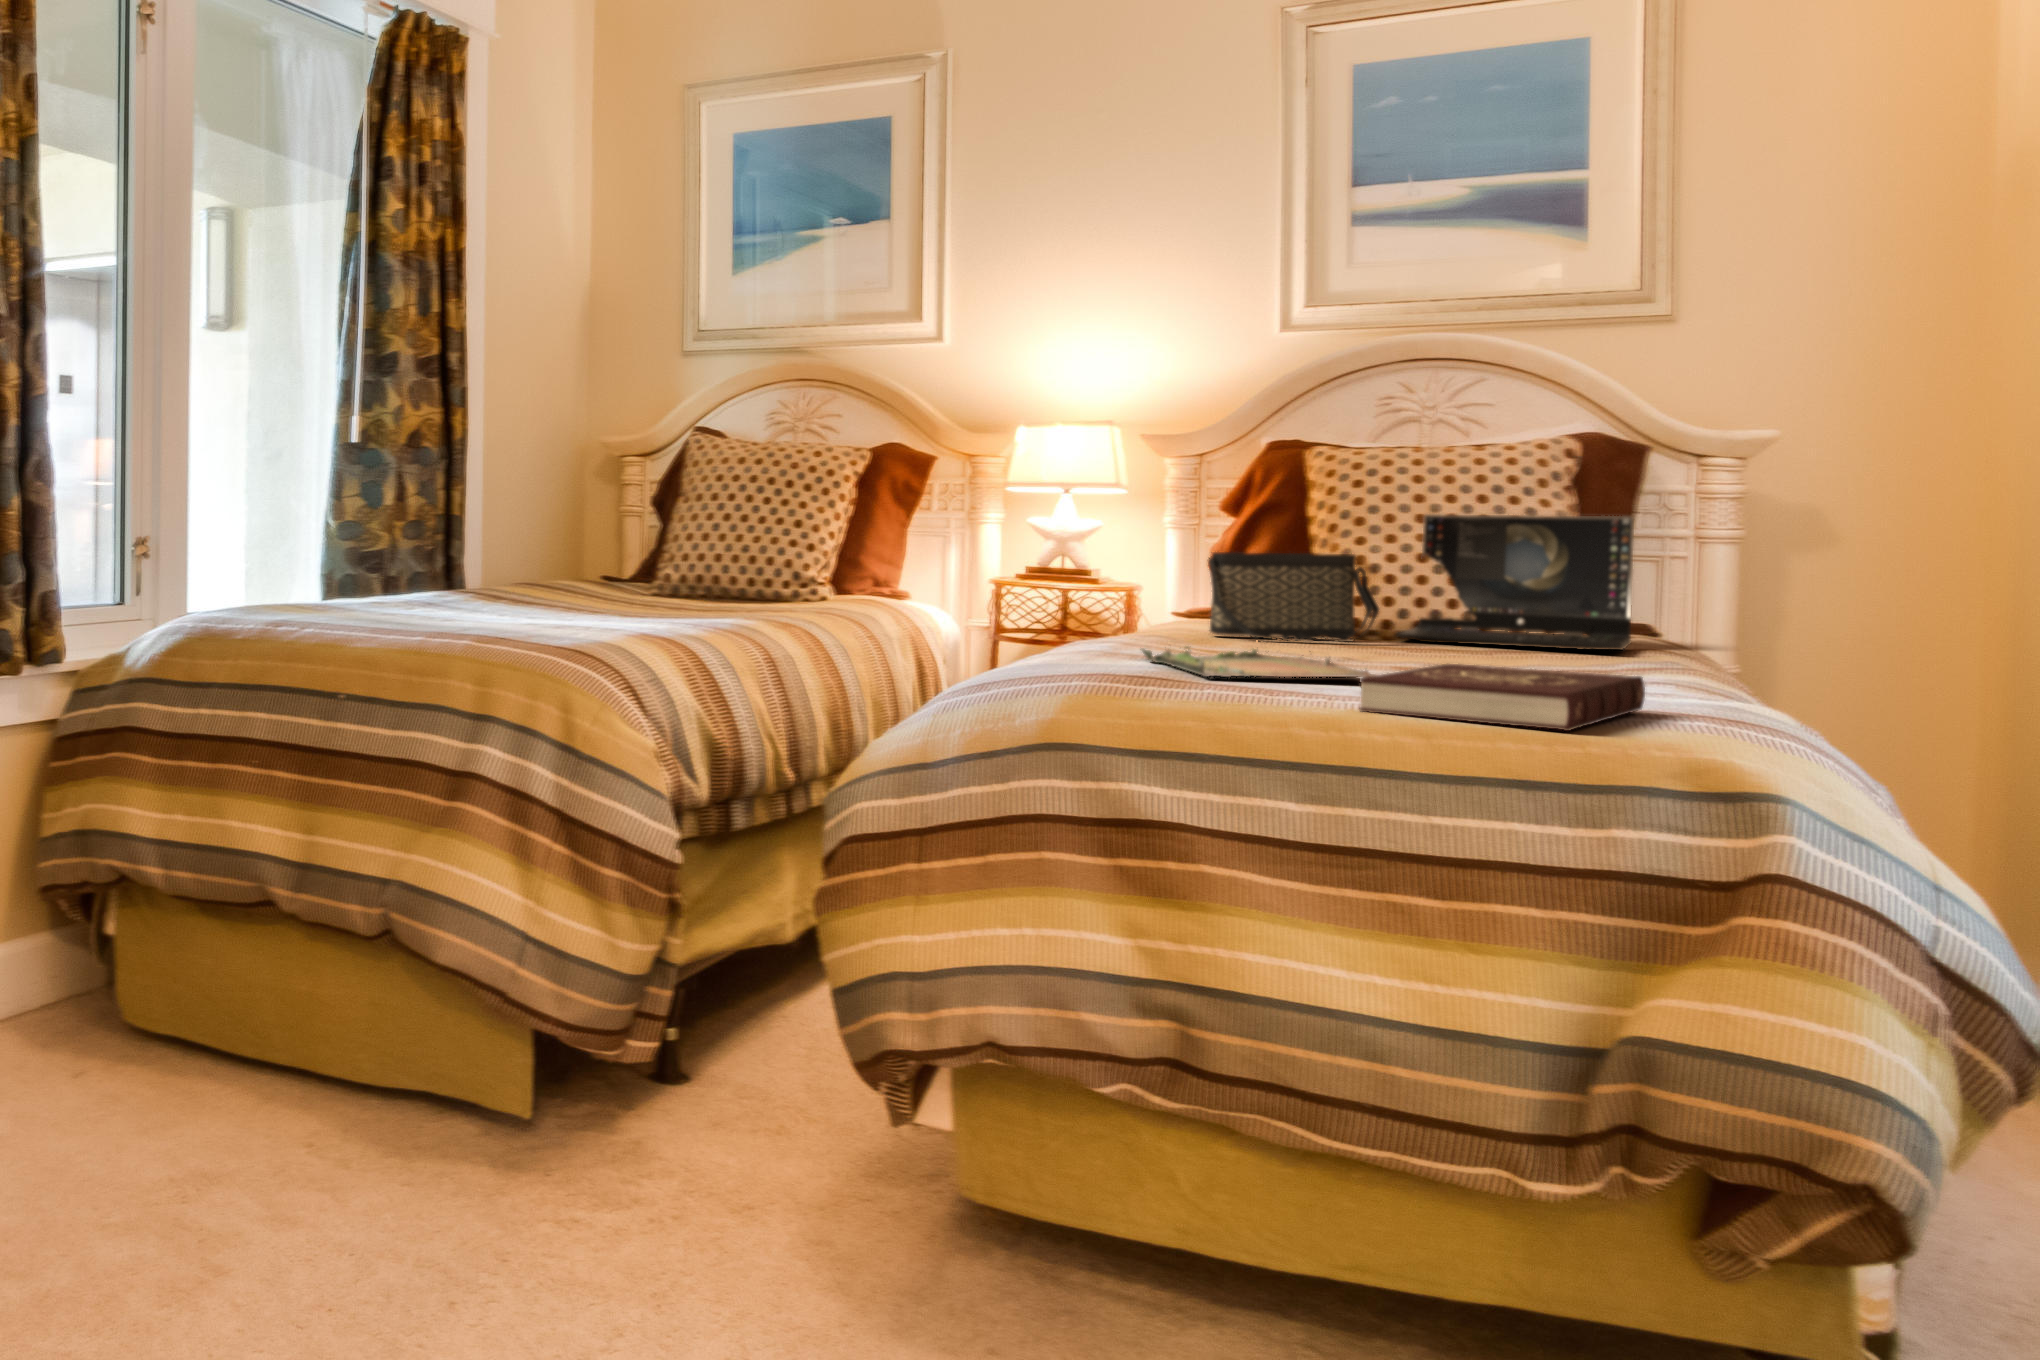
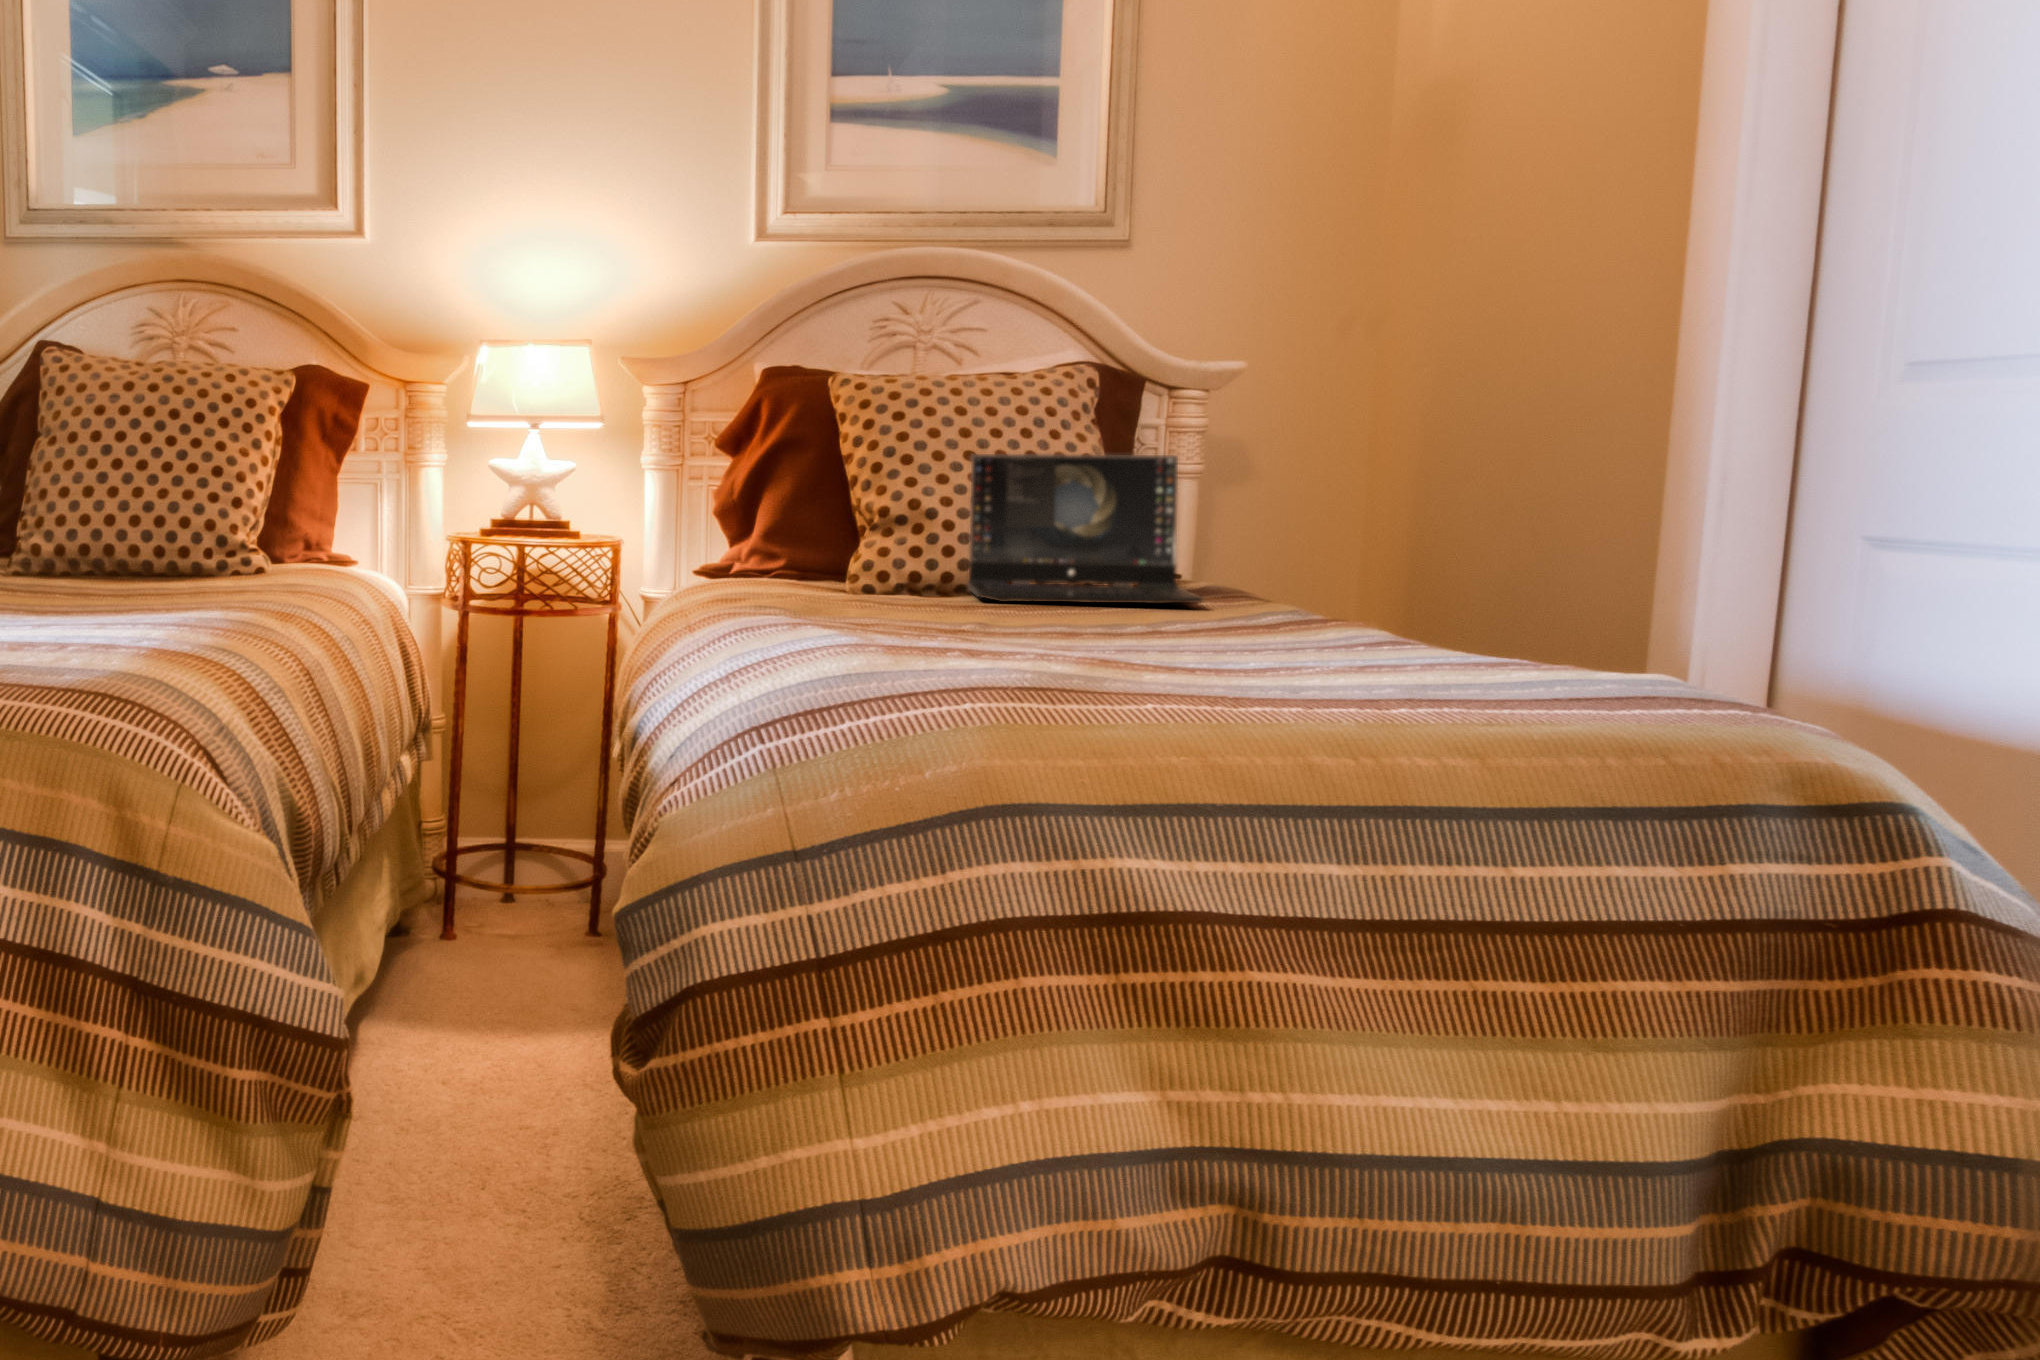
handbag: present [1208,552,1379,642] -> none [802,504,981,611]
tray: present [1142,636,1375,677] -> none [840,618,1182,688]
book: present [1359,664,1645,731] -> none [1266,653,1566,748]

